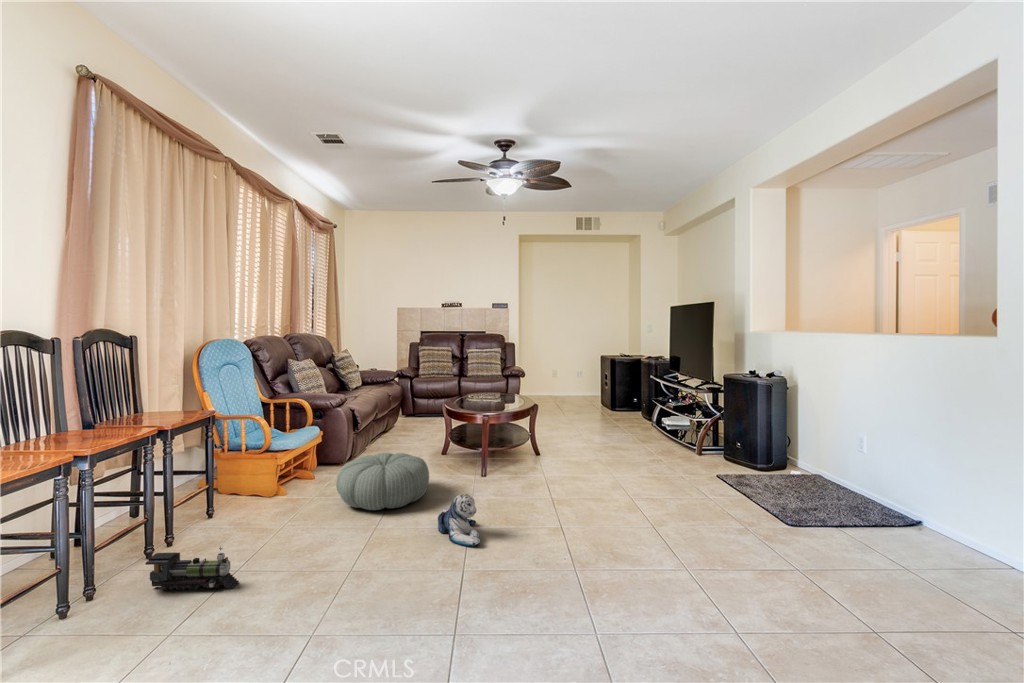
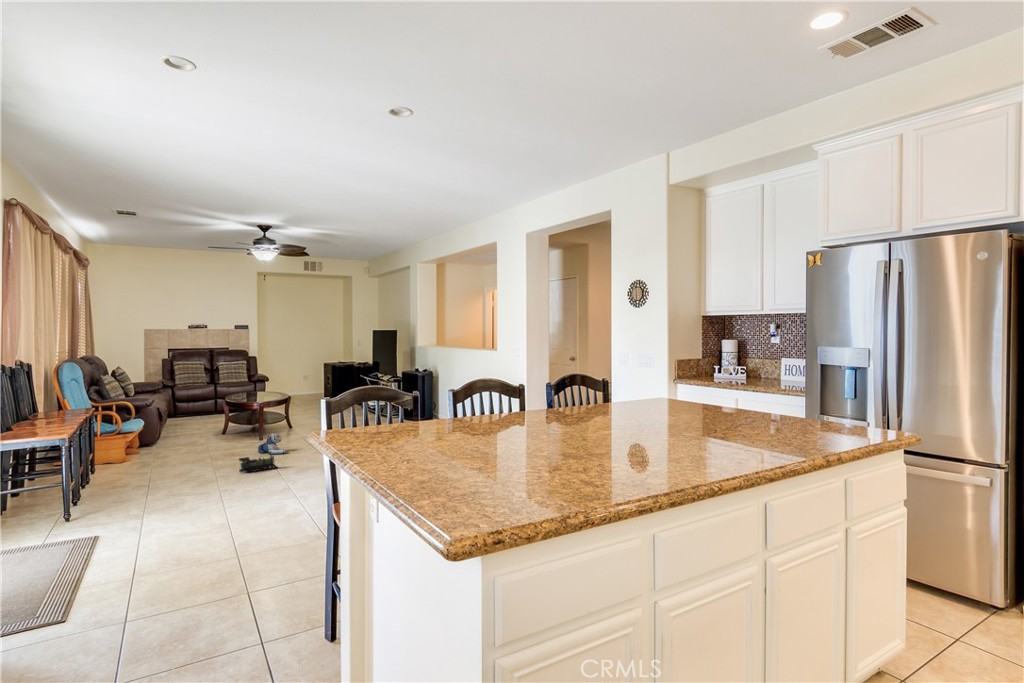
pouf: present [336,453,429,510] -> none [183,425,242,453]
toy train: present [145,547,239,590] -> present [239,455,278,472]

